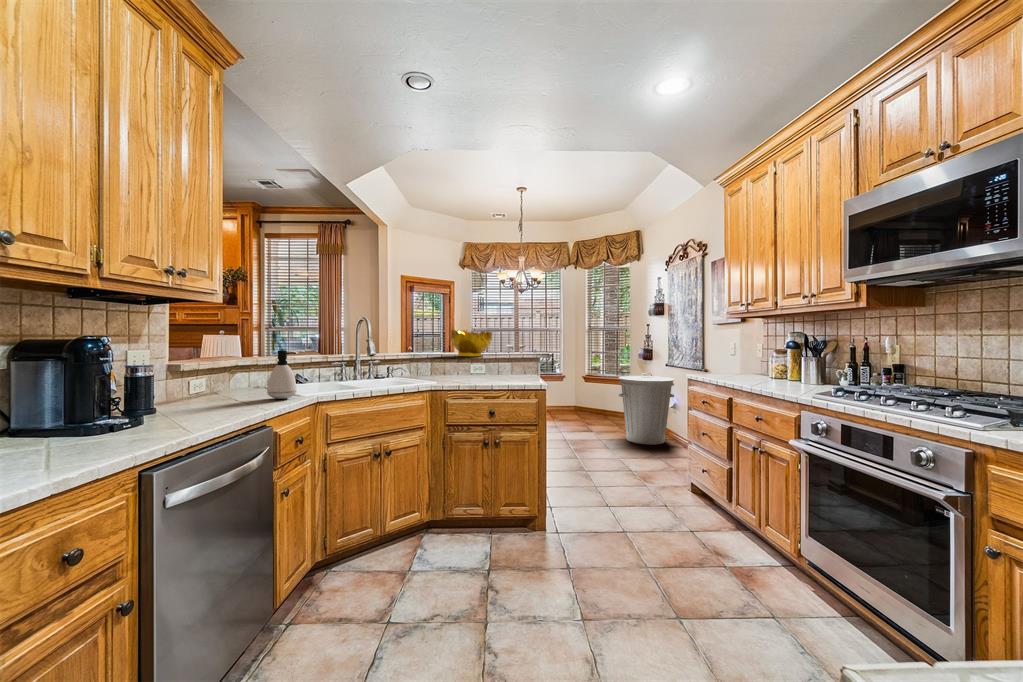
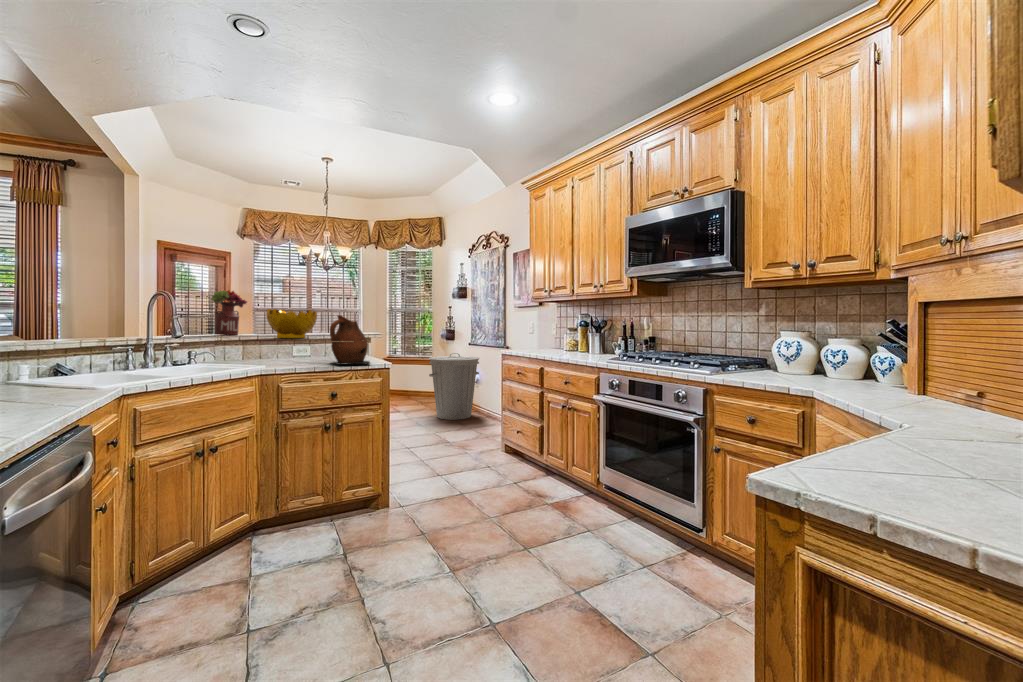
flower arrangement: none [422,313,449,352] -> present [211,290,247,335]
ceramic pitcher: none [491,336,529,385] -> present [330,315,370,365]
soap dispenser: present [267,350,297,399] -> none [42,330,90,394]

